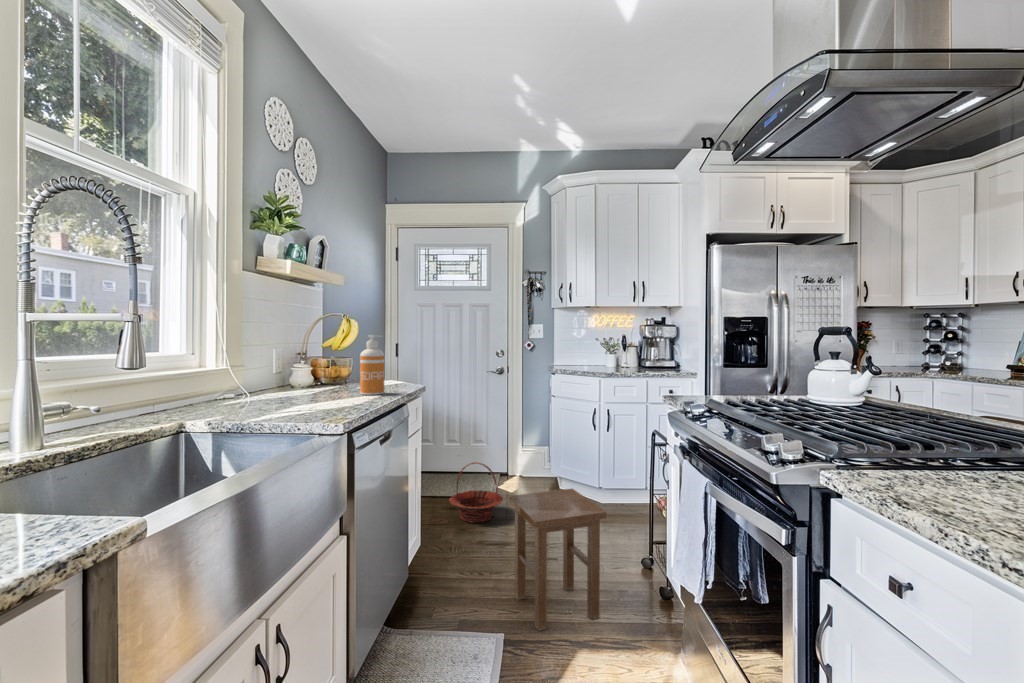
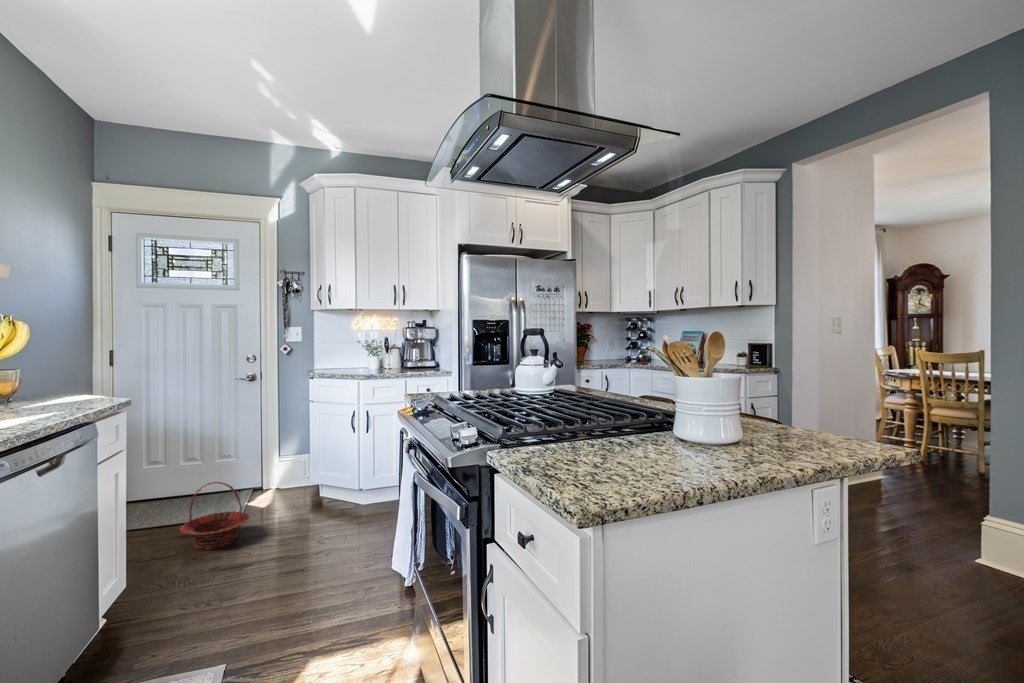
soap dispenser: present [360,335,384,395] -> none [25,347,66,420]
stool: present [509,489,607,631] -> none [241,497,345,650]

